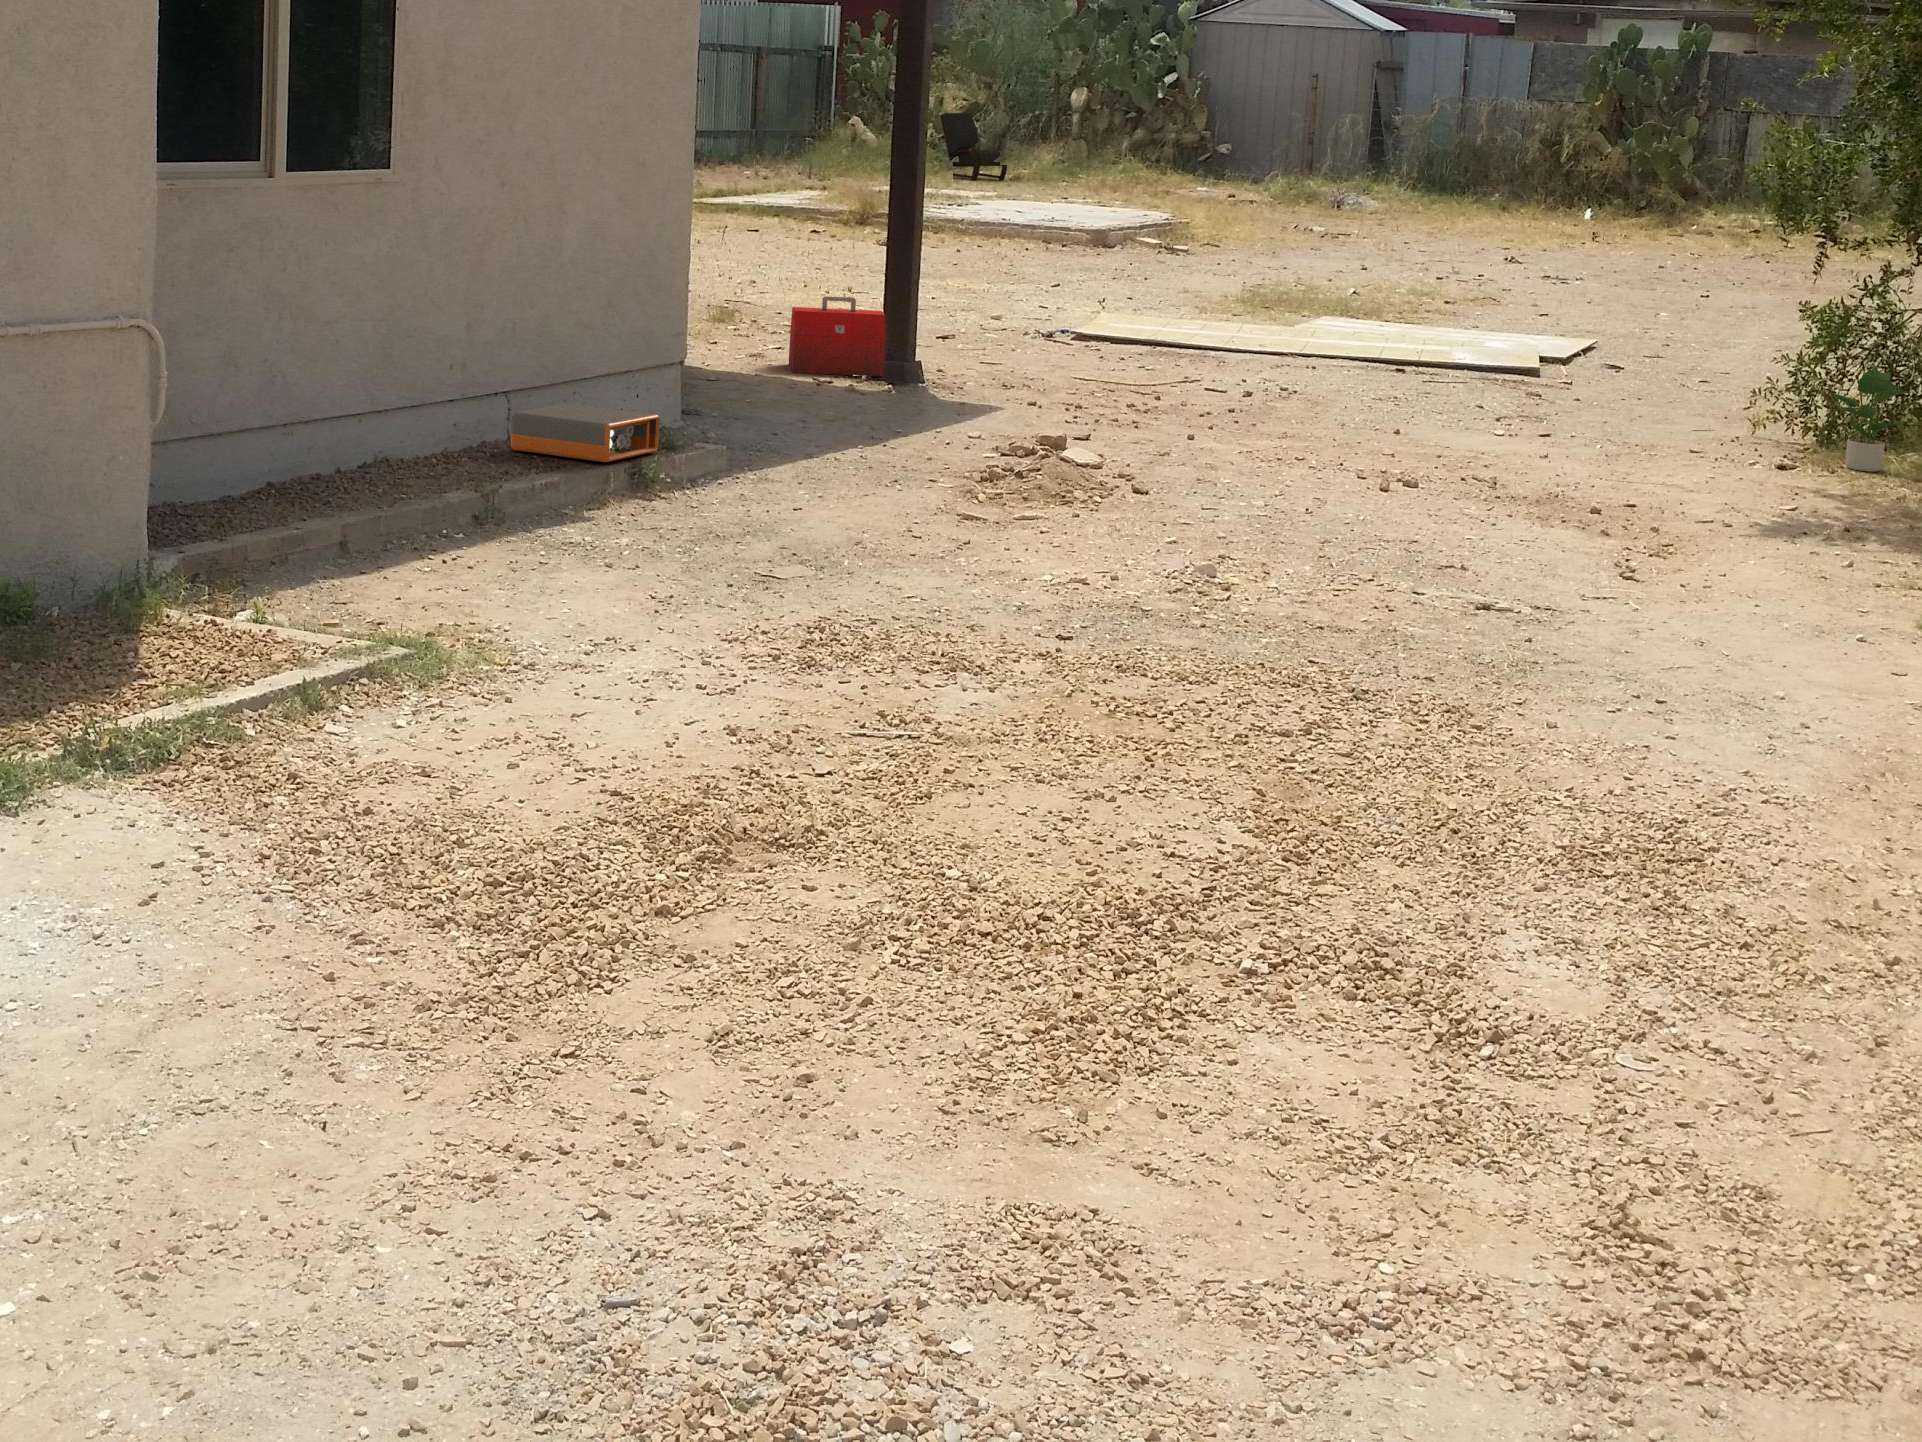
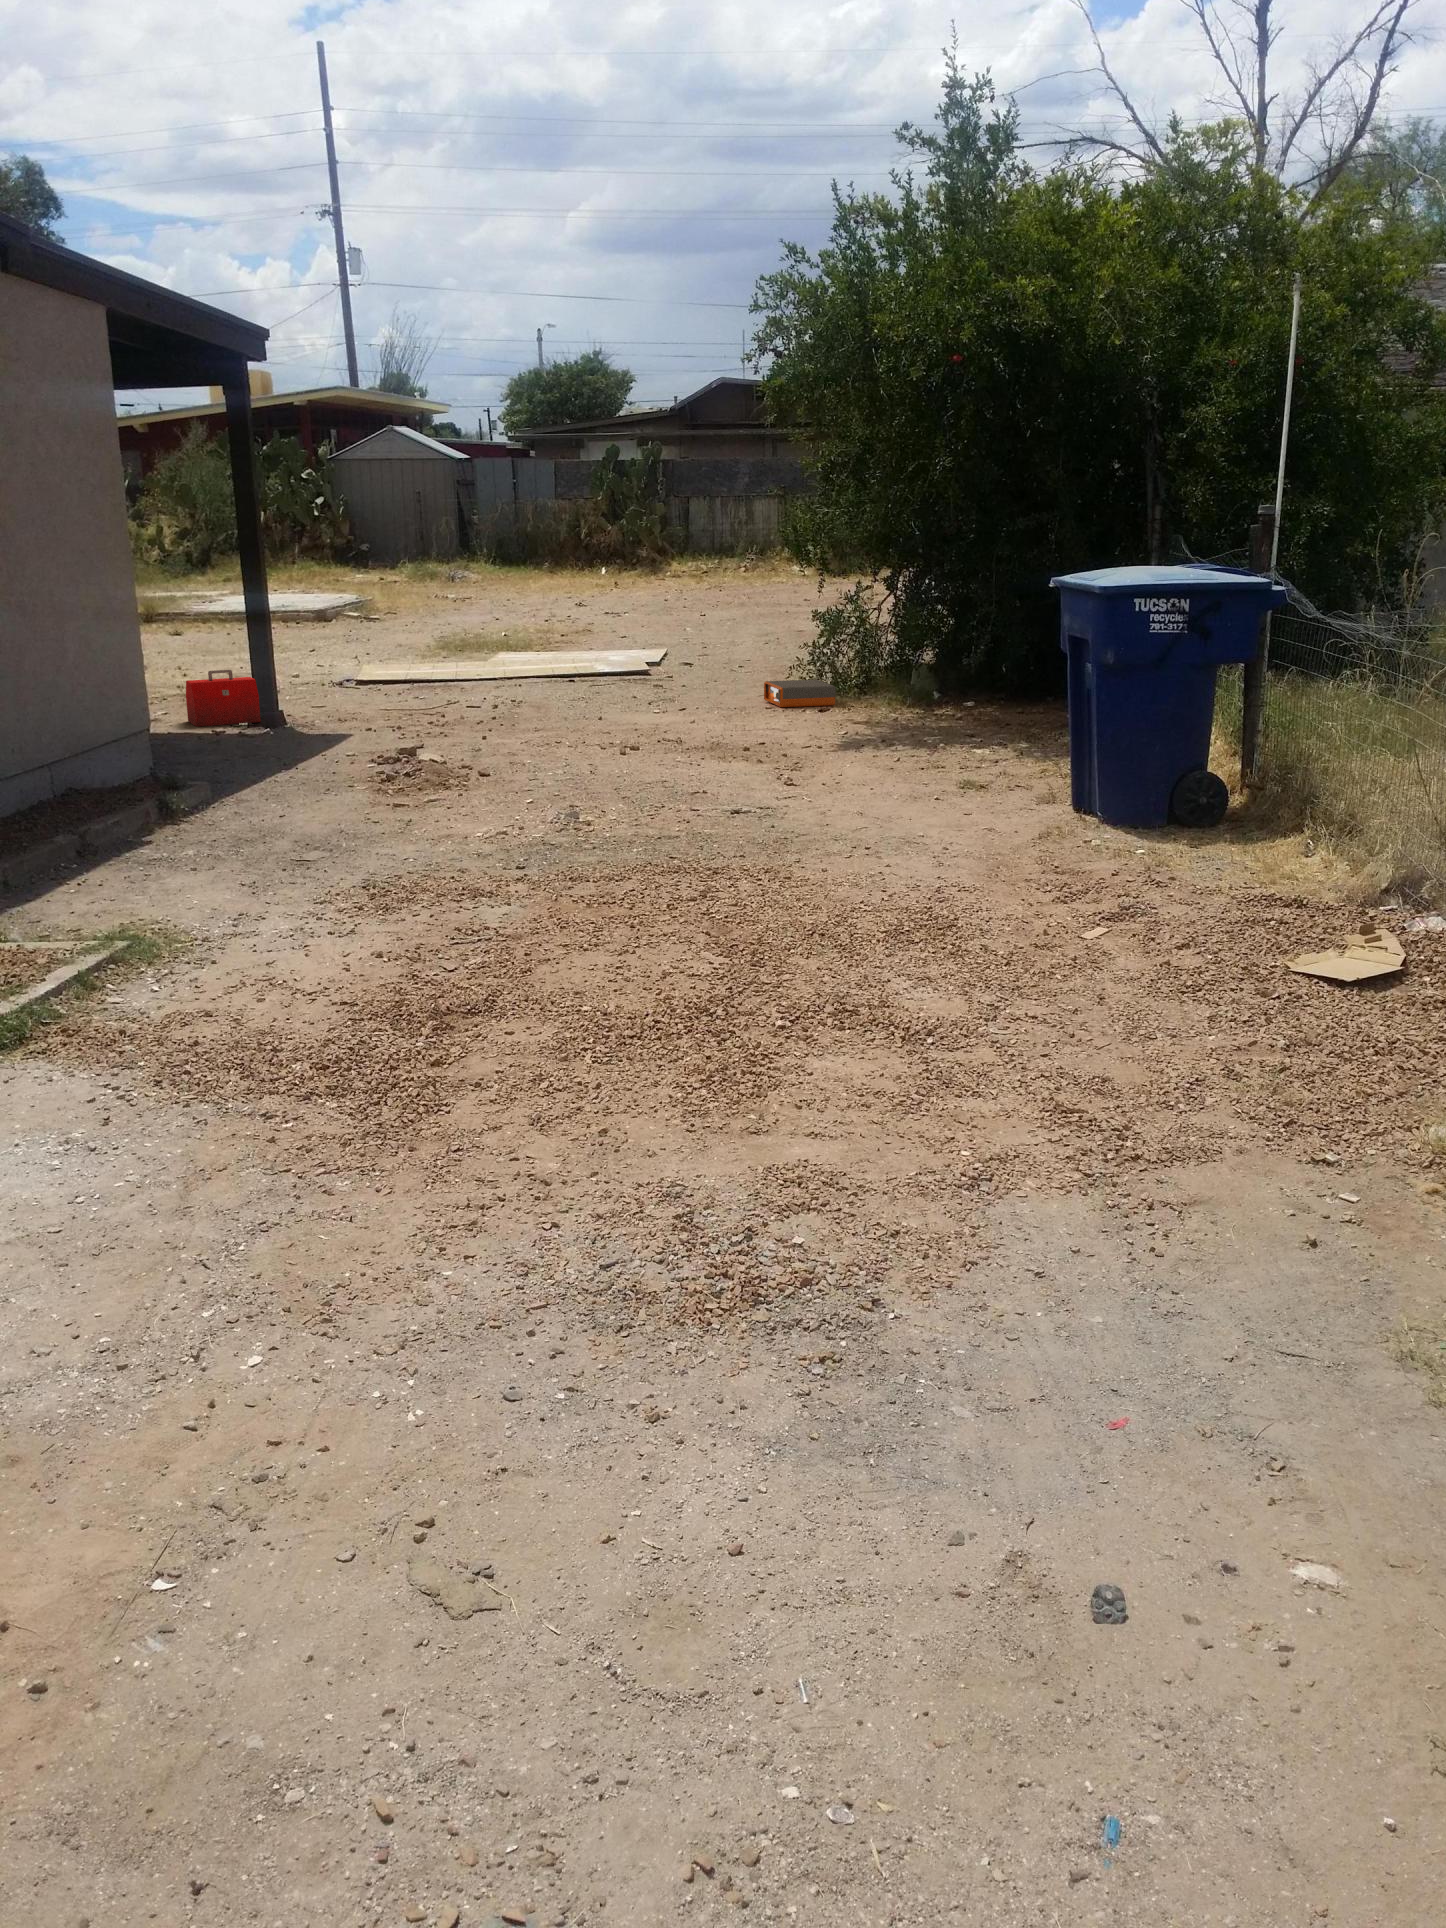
lounge chair: present [940,113,1007,180] -> none [162,534,218,582]
potted plant: present [1826,368,1908,472] -> none [844,647,889,709]
storage box: present [511,403,660,462] -> present [764,680,836,707]

